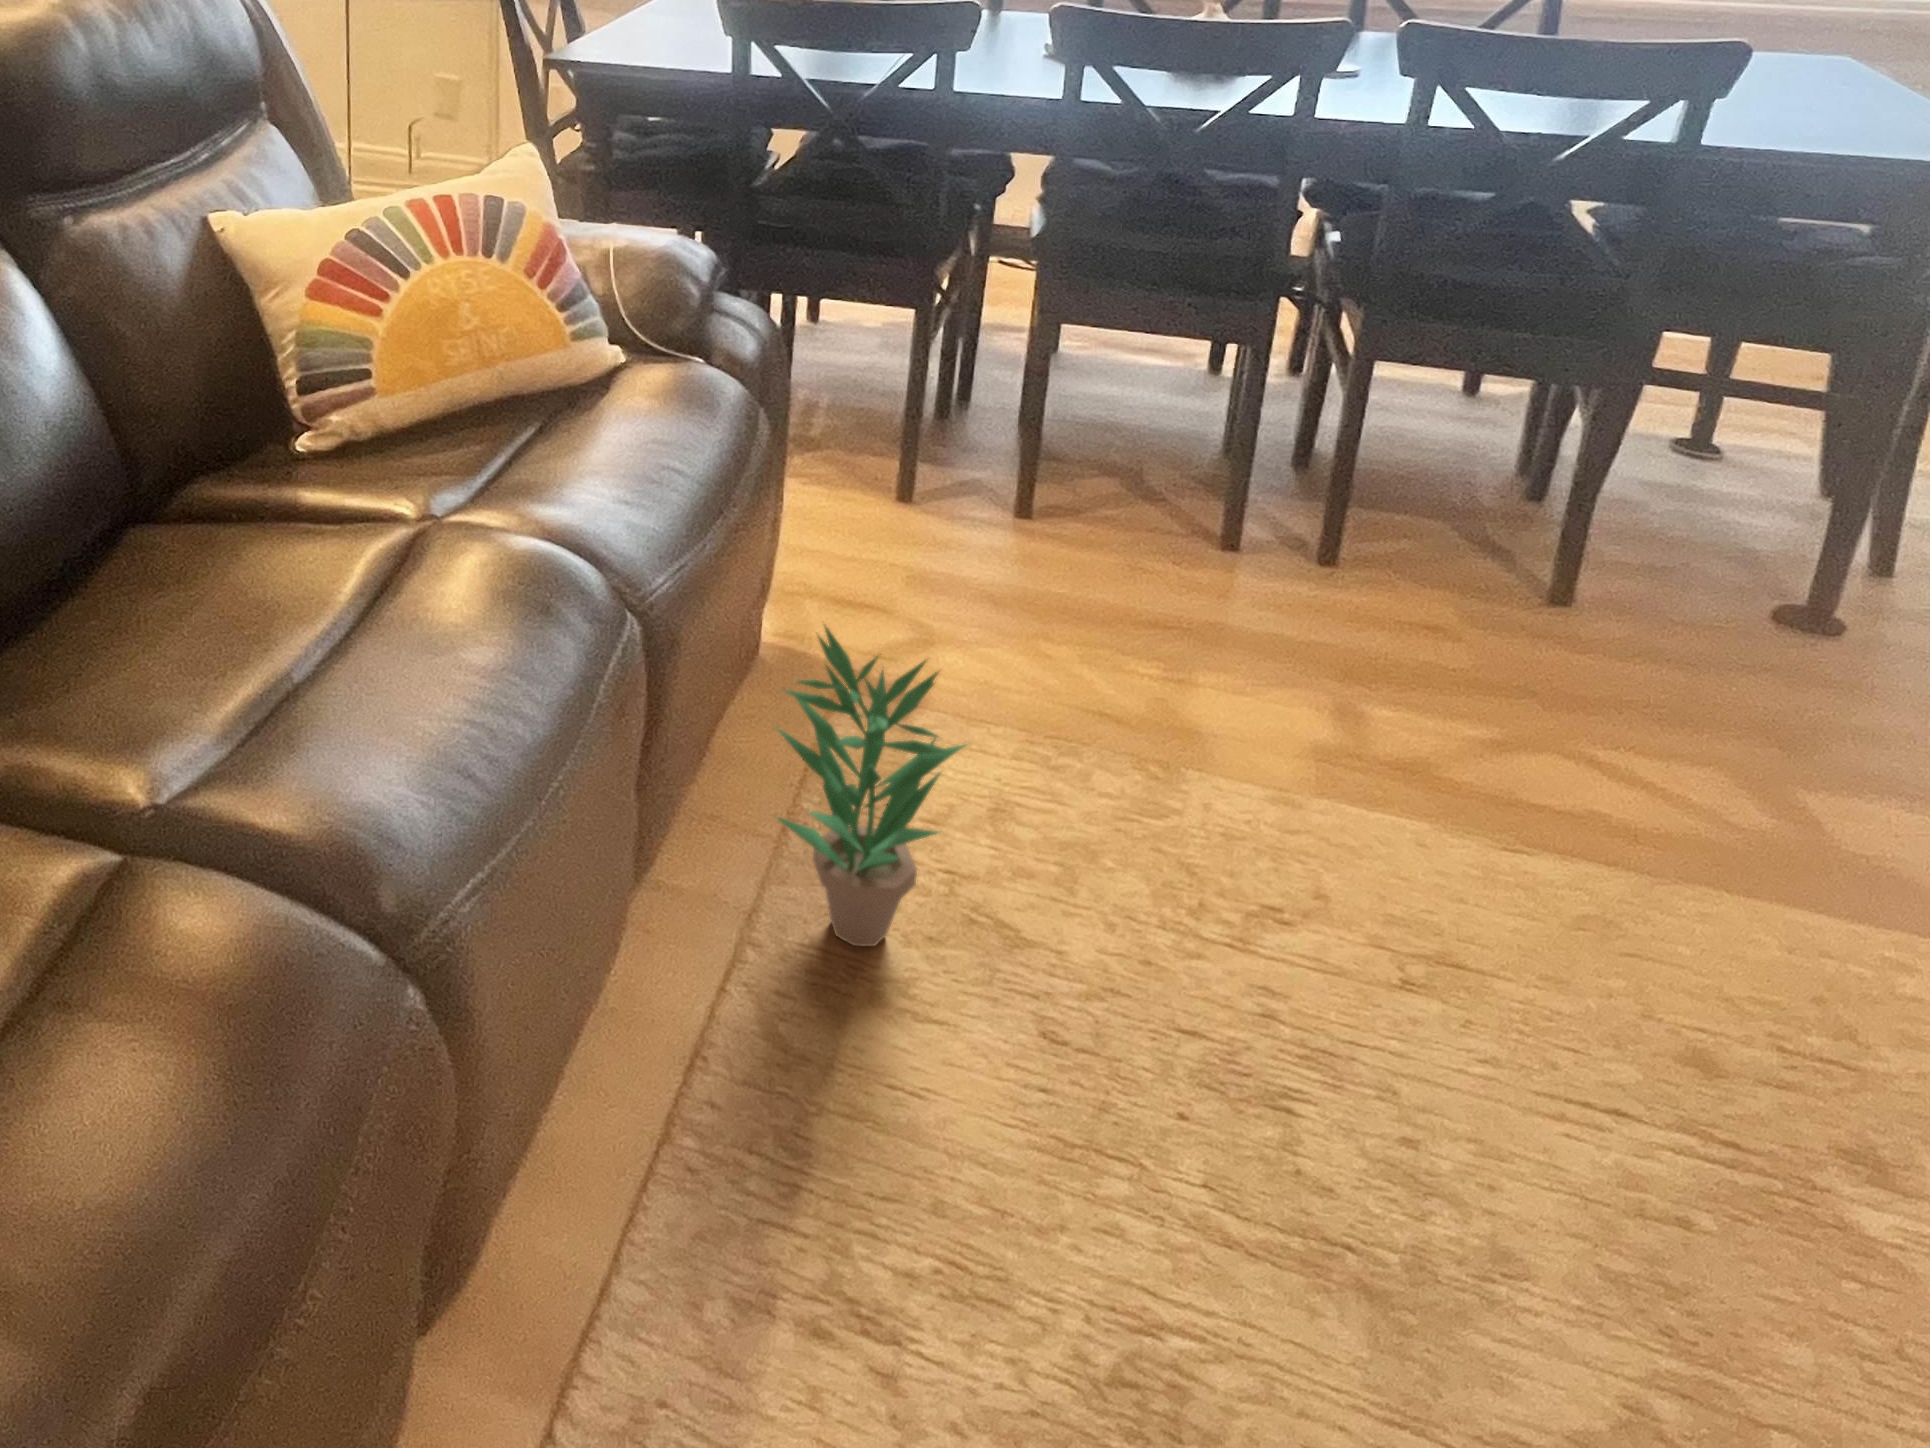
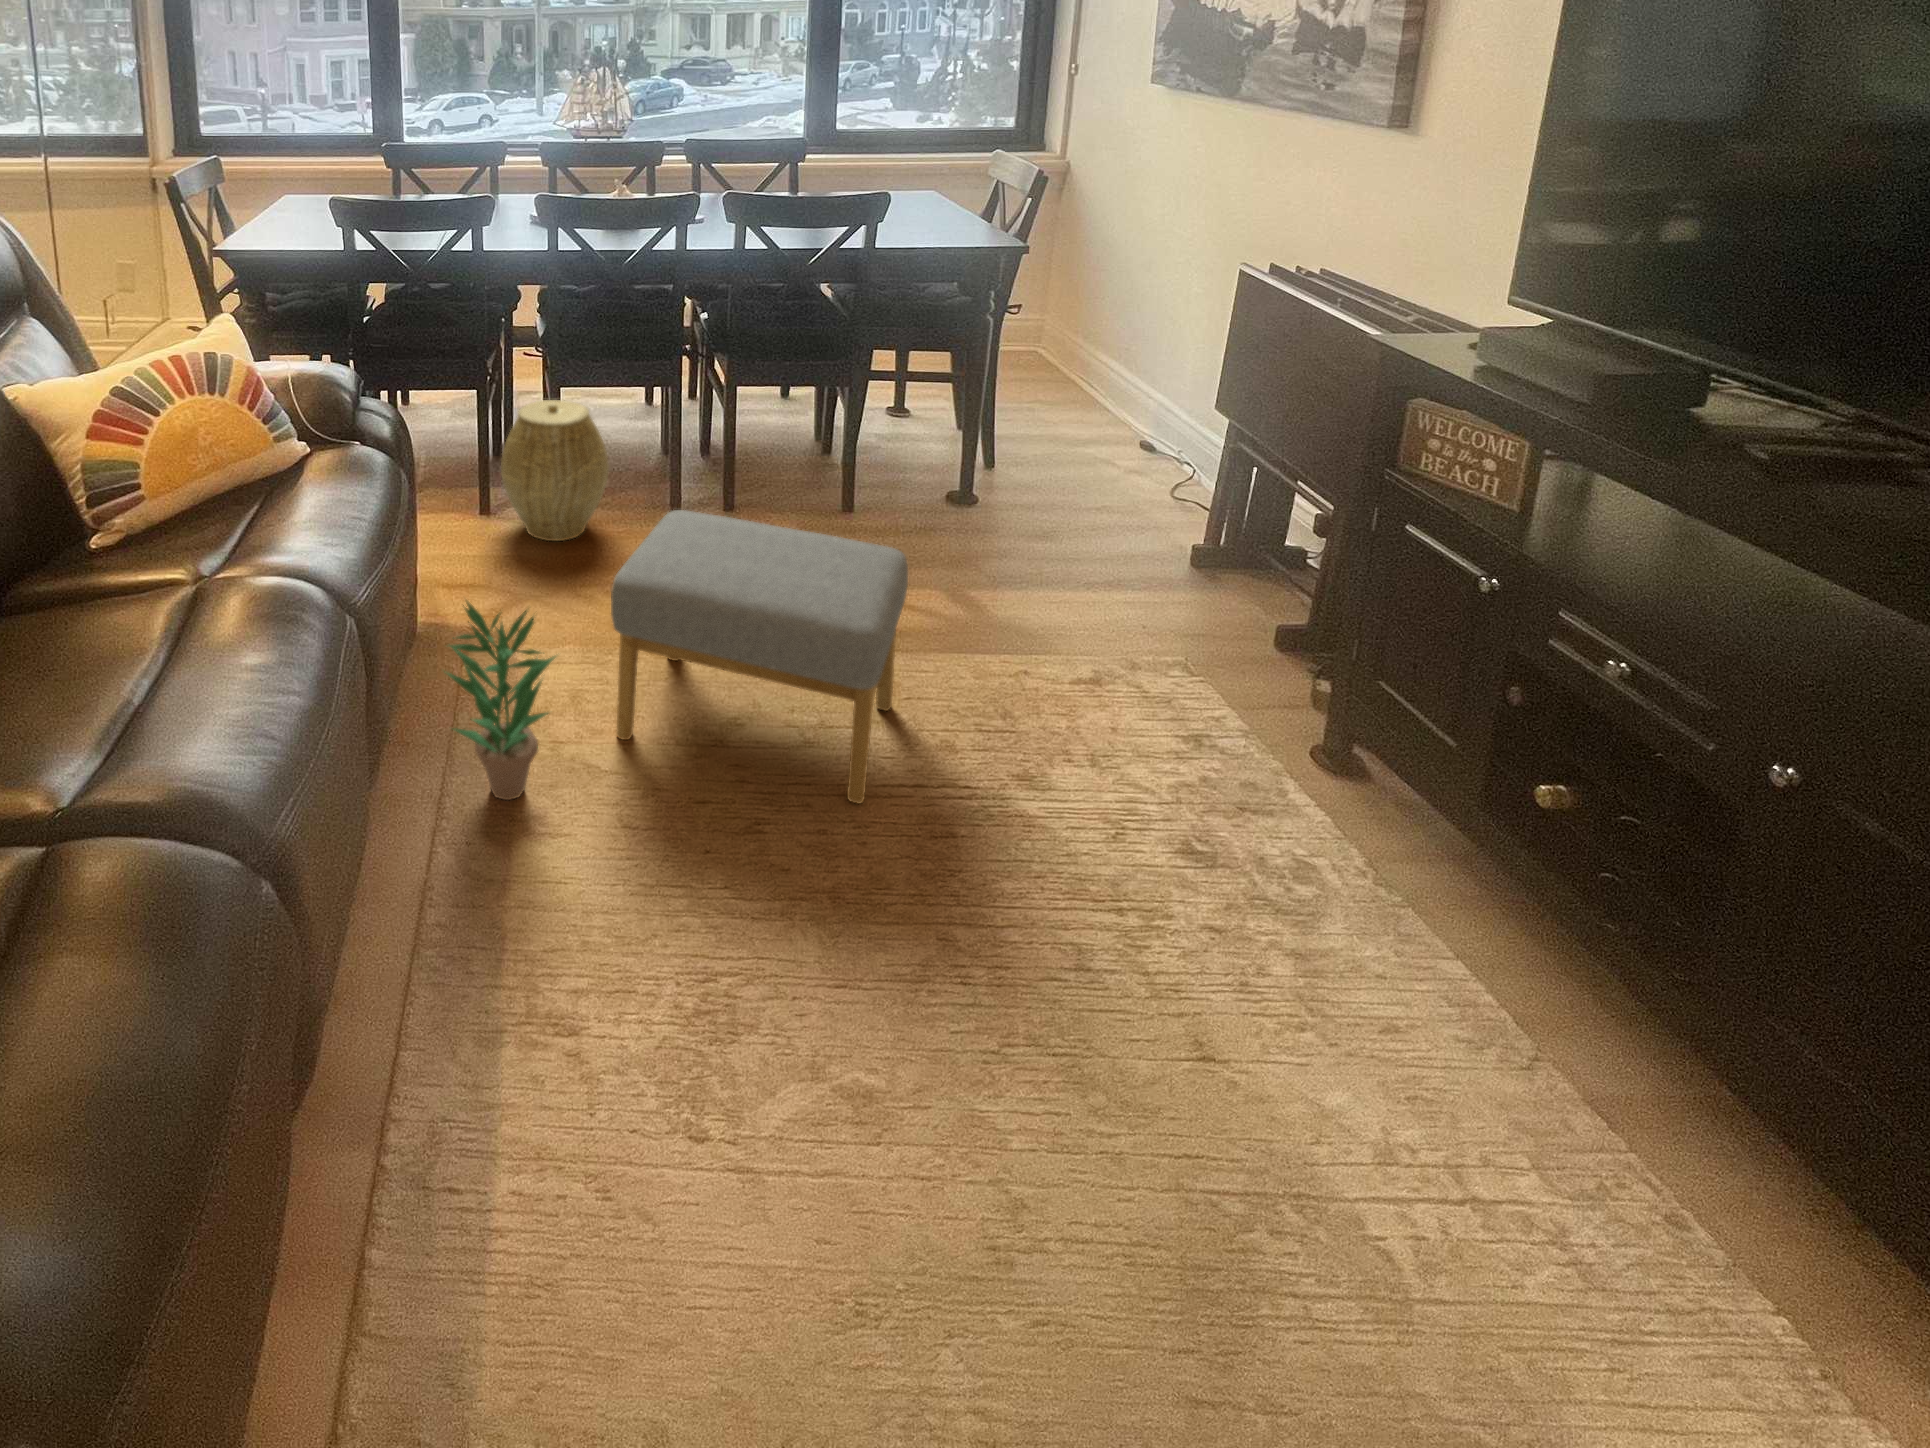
woven basket: none [933,339,1117,563] -> present [501,400,609,541]
footstool: none [1057,550,1692,1134] -> present [611,510,908,803]

